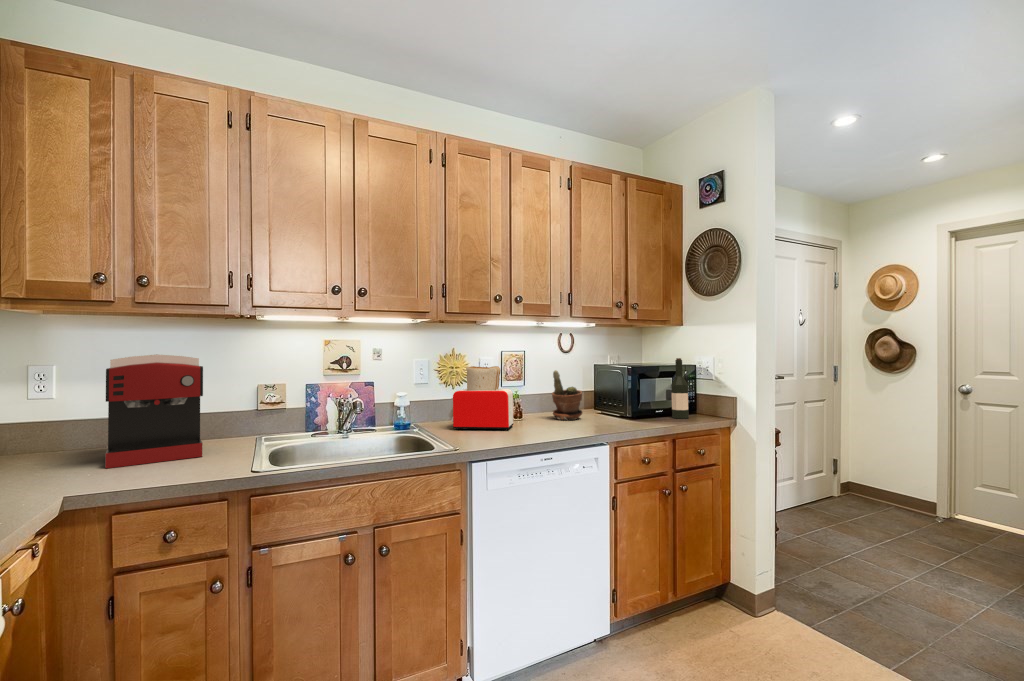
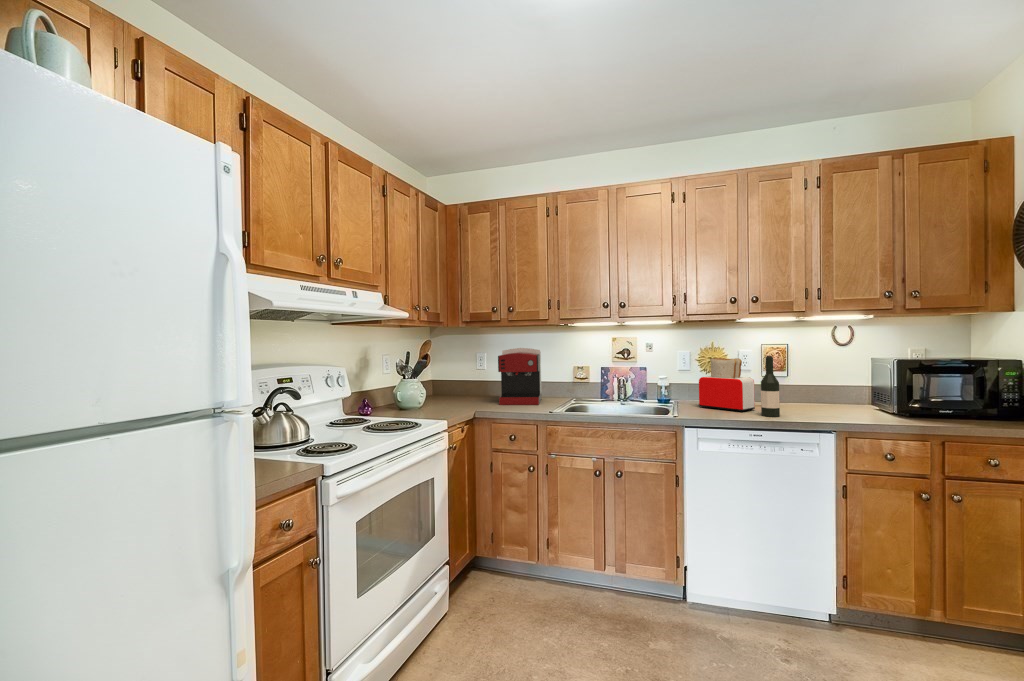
wine bottle: present [671,358,689,419] -> present [761,356,780,417]
potted plant: present [552,370,582,420] -> none [807,363,844,411]

